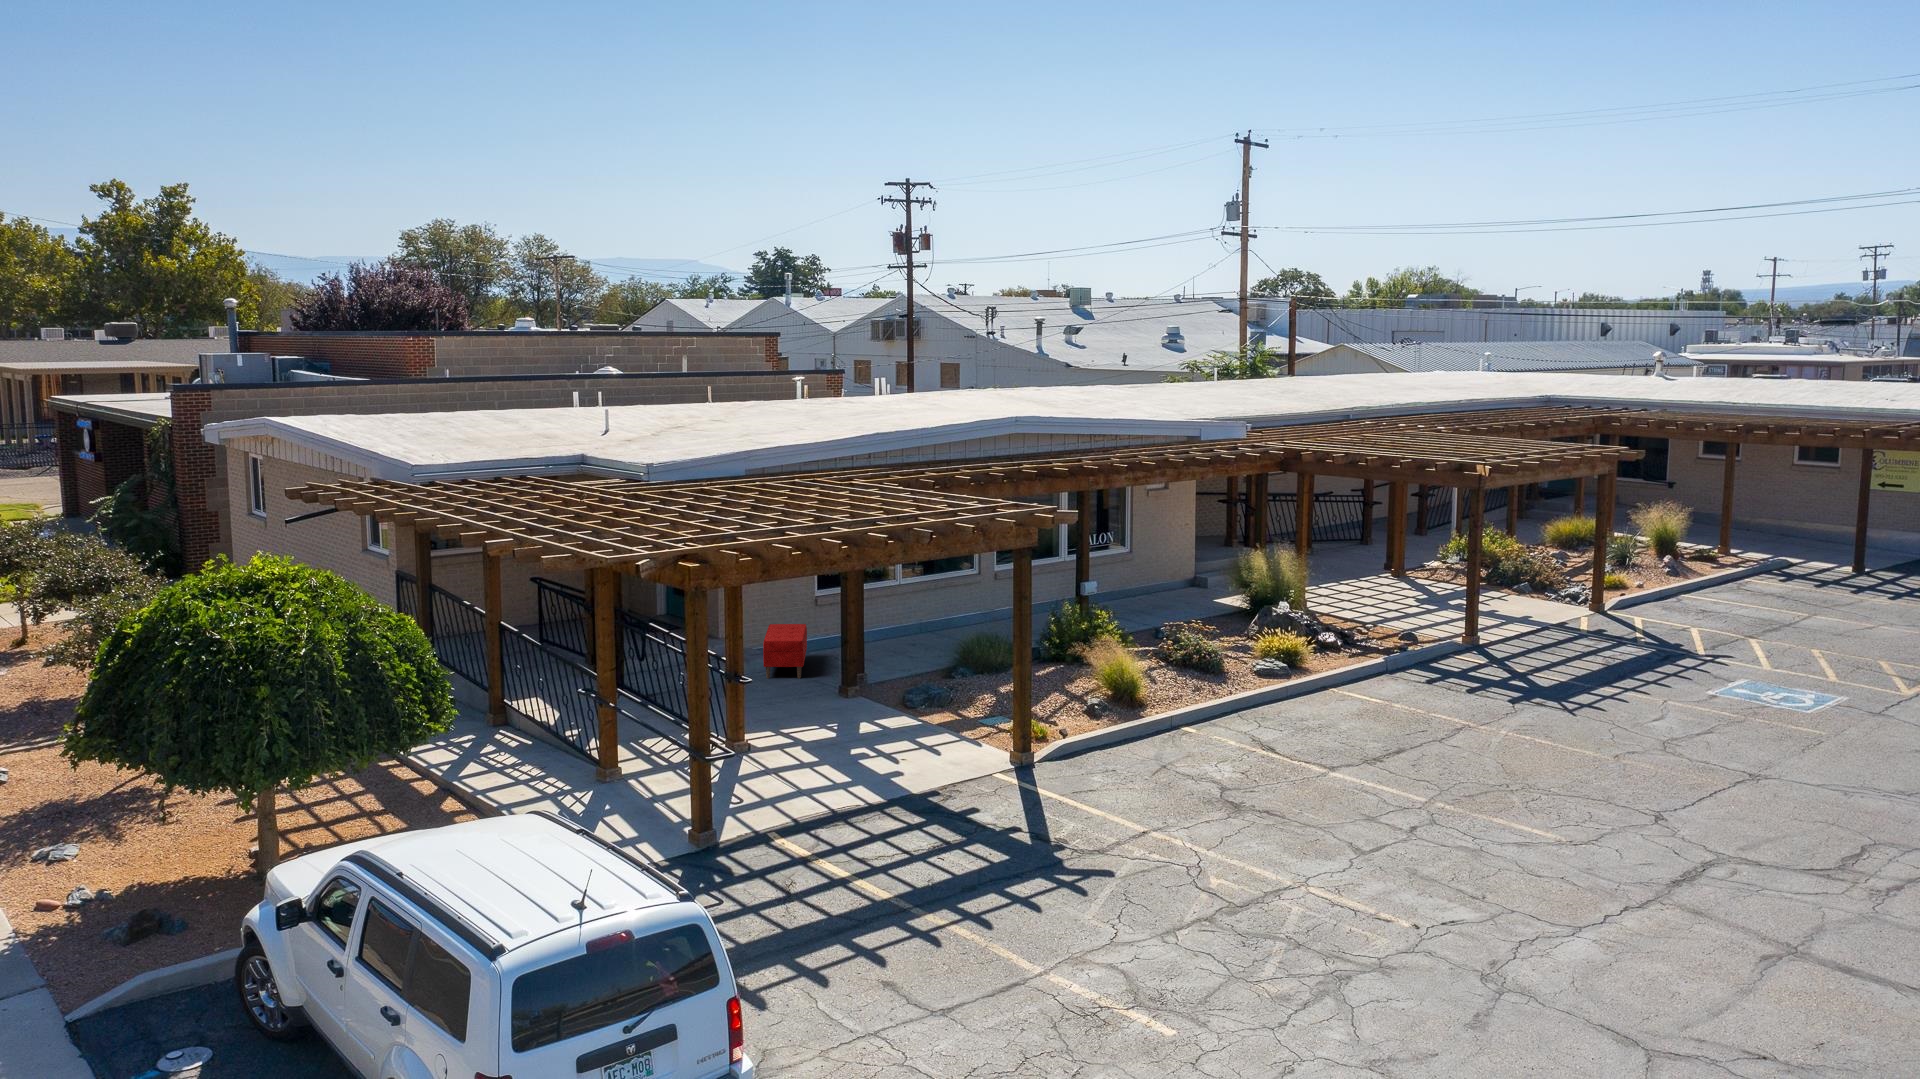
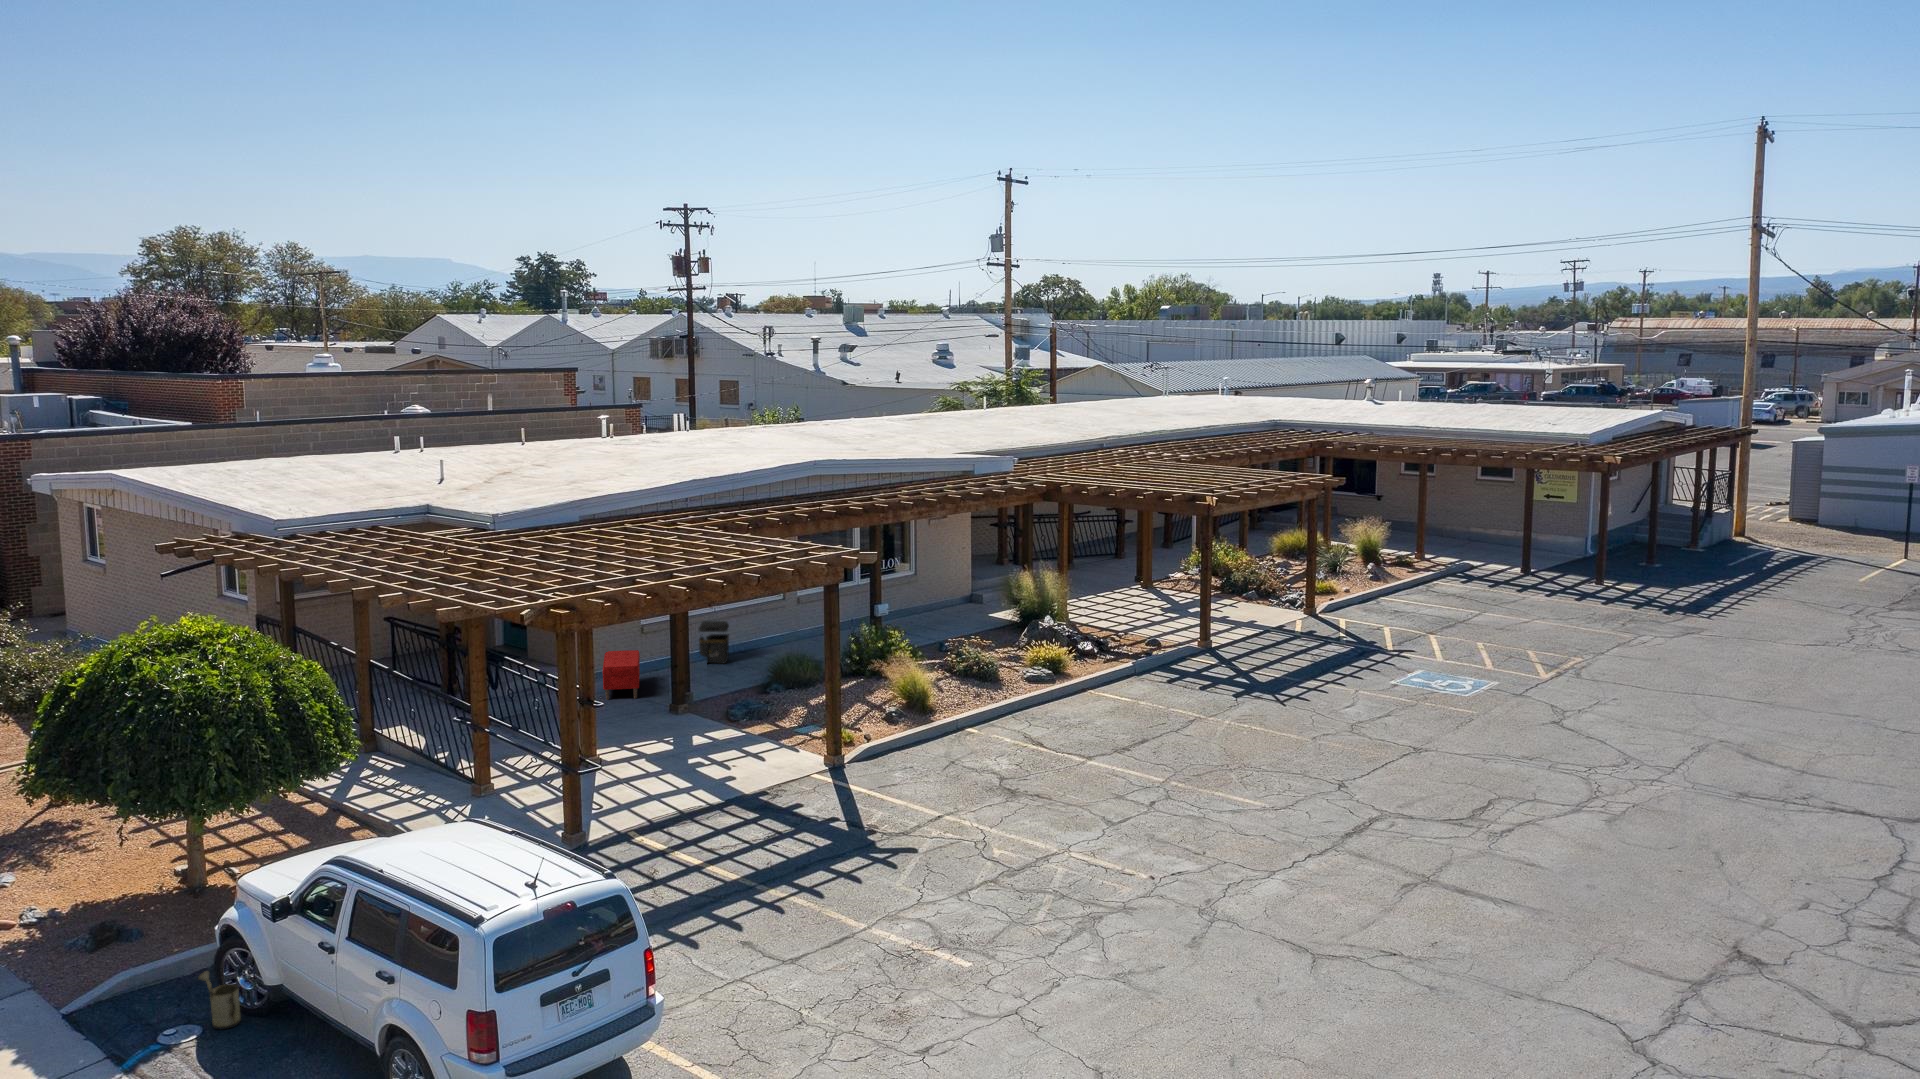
toolbox: none [875,595,910,644] -> present [698,621,729,664]
watering can: none [227,978,273,1052] -> present [198,971,241,1029]

